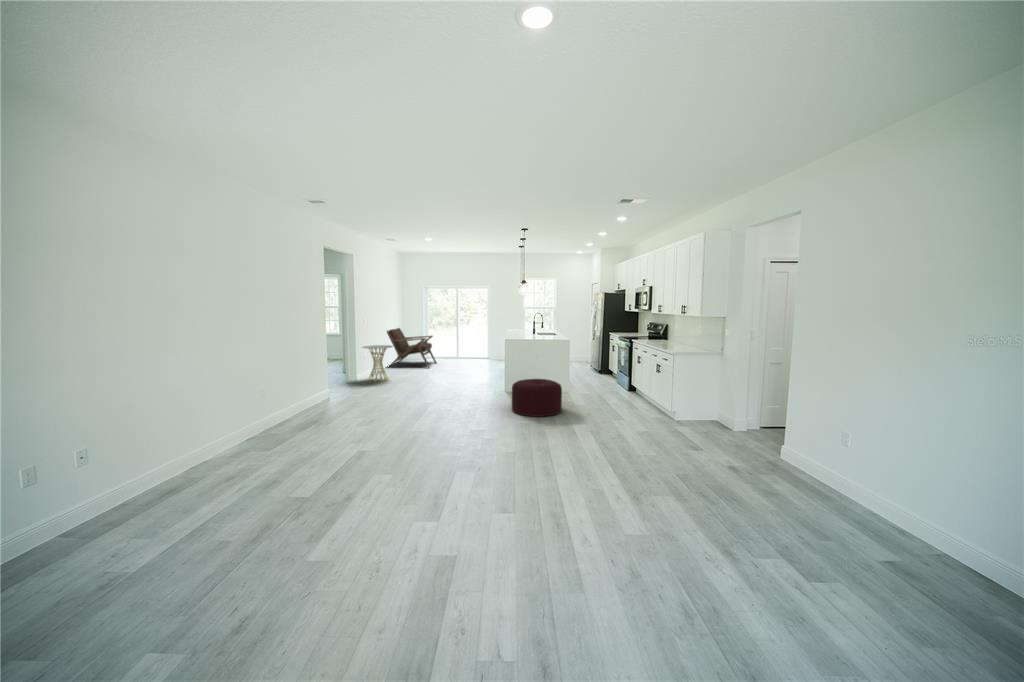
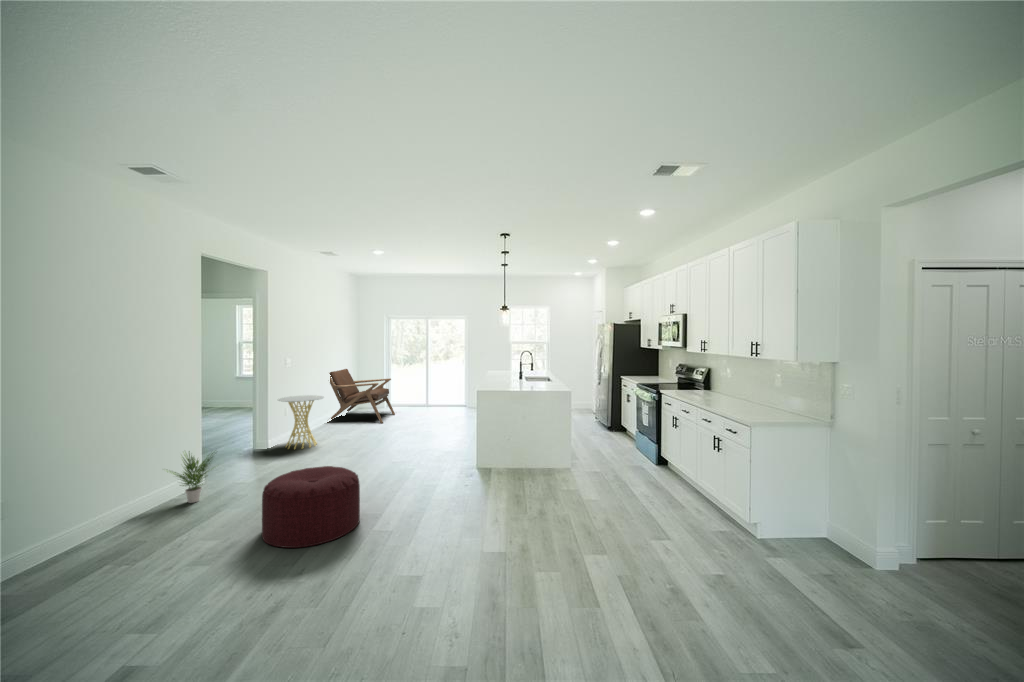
potted plant: none [312,374,345,406] -> present [170,451,213,503]
ottoman: present [512,379,562,417] -> present [262,466,360,548]

